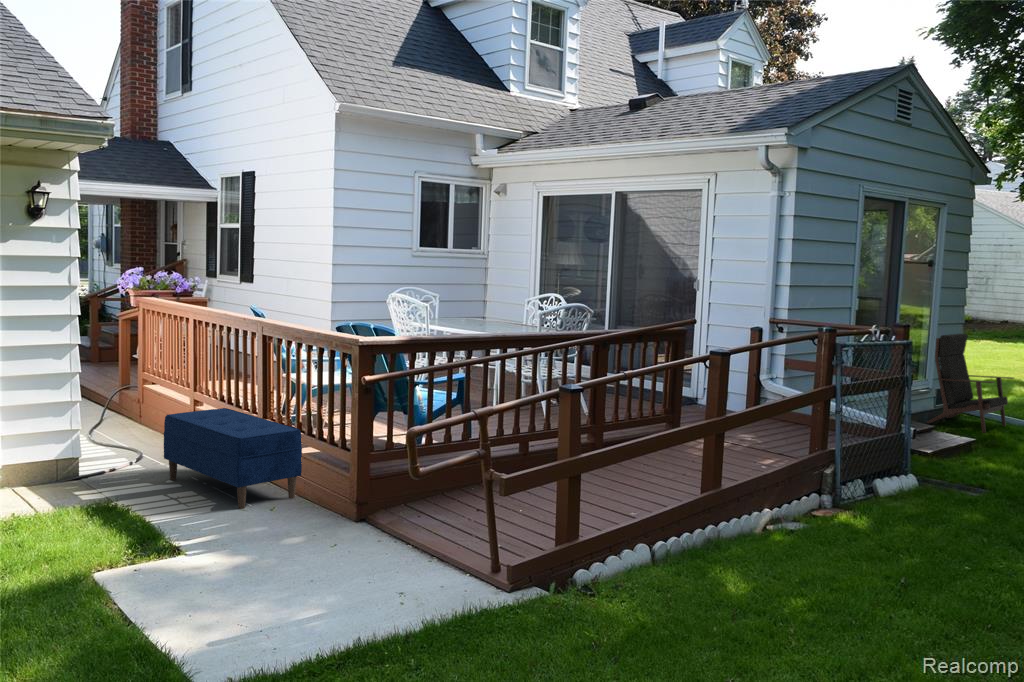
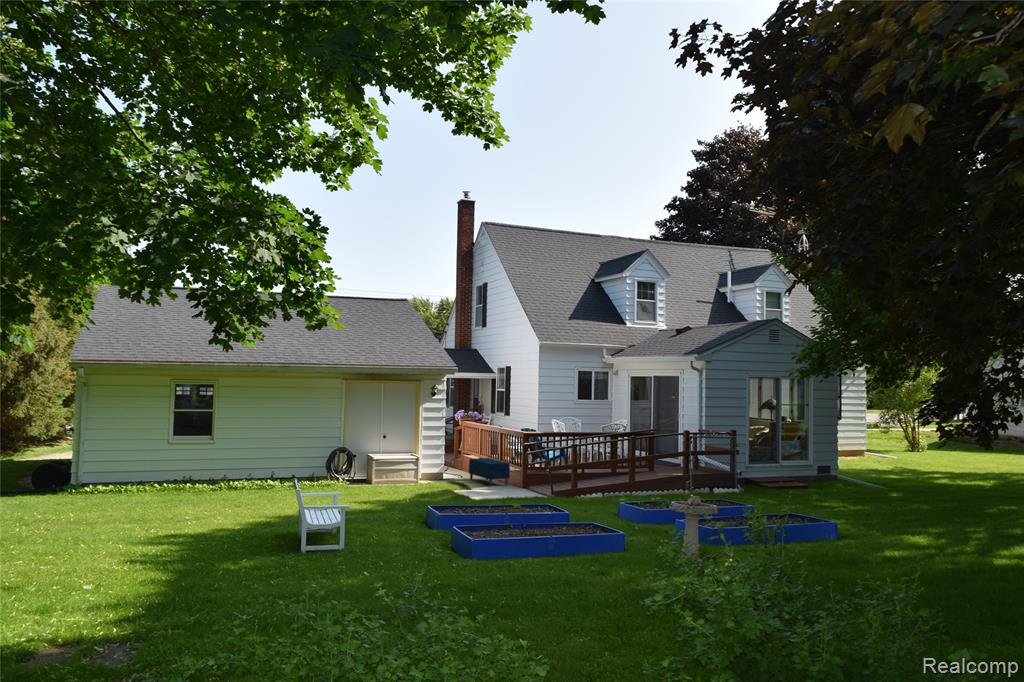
lounge chair: present [927,334,1014,433] -> none [813,439,856,486]

